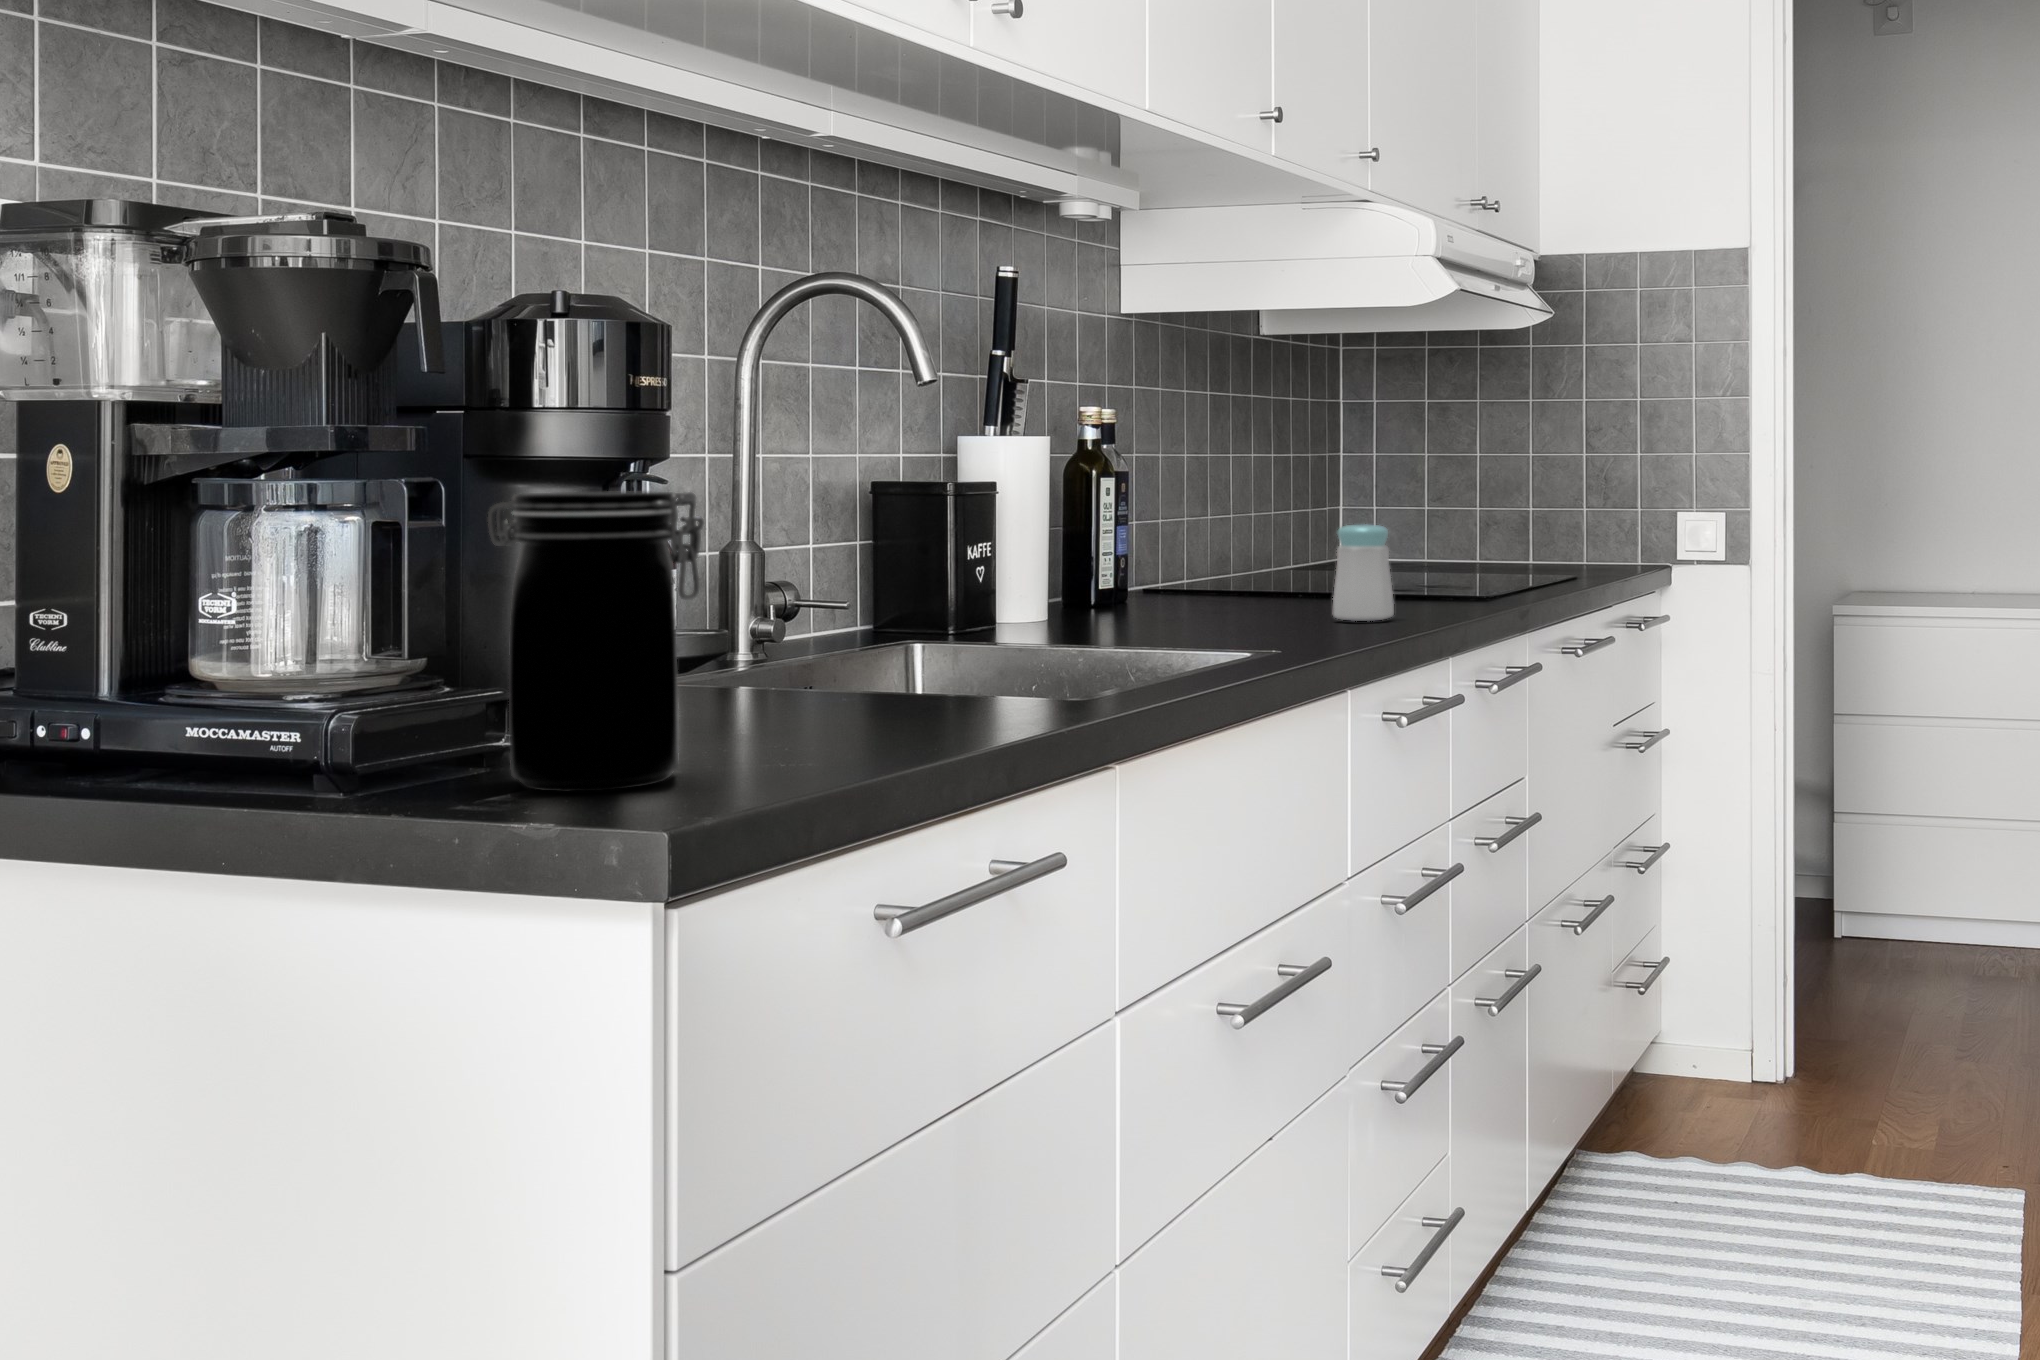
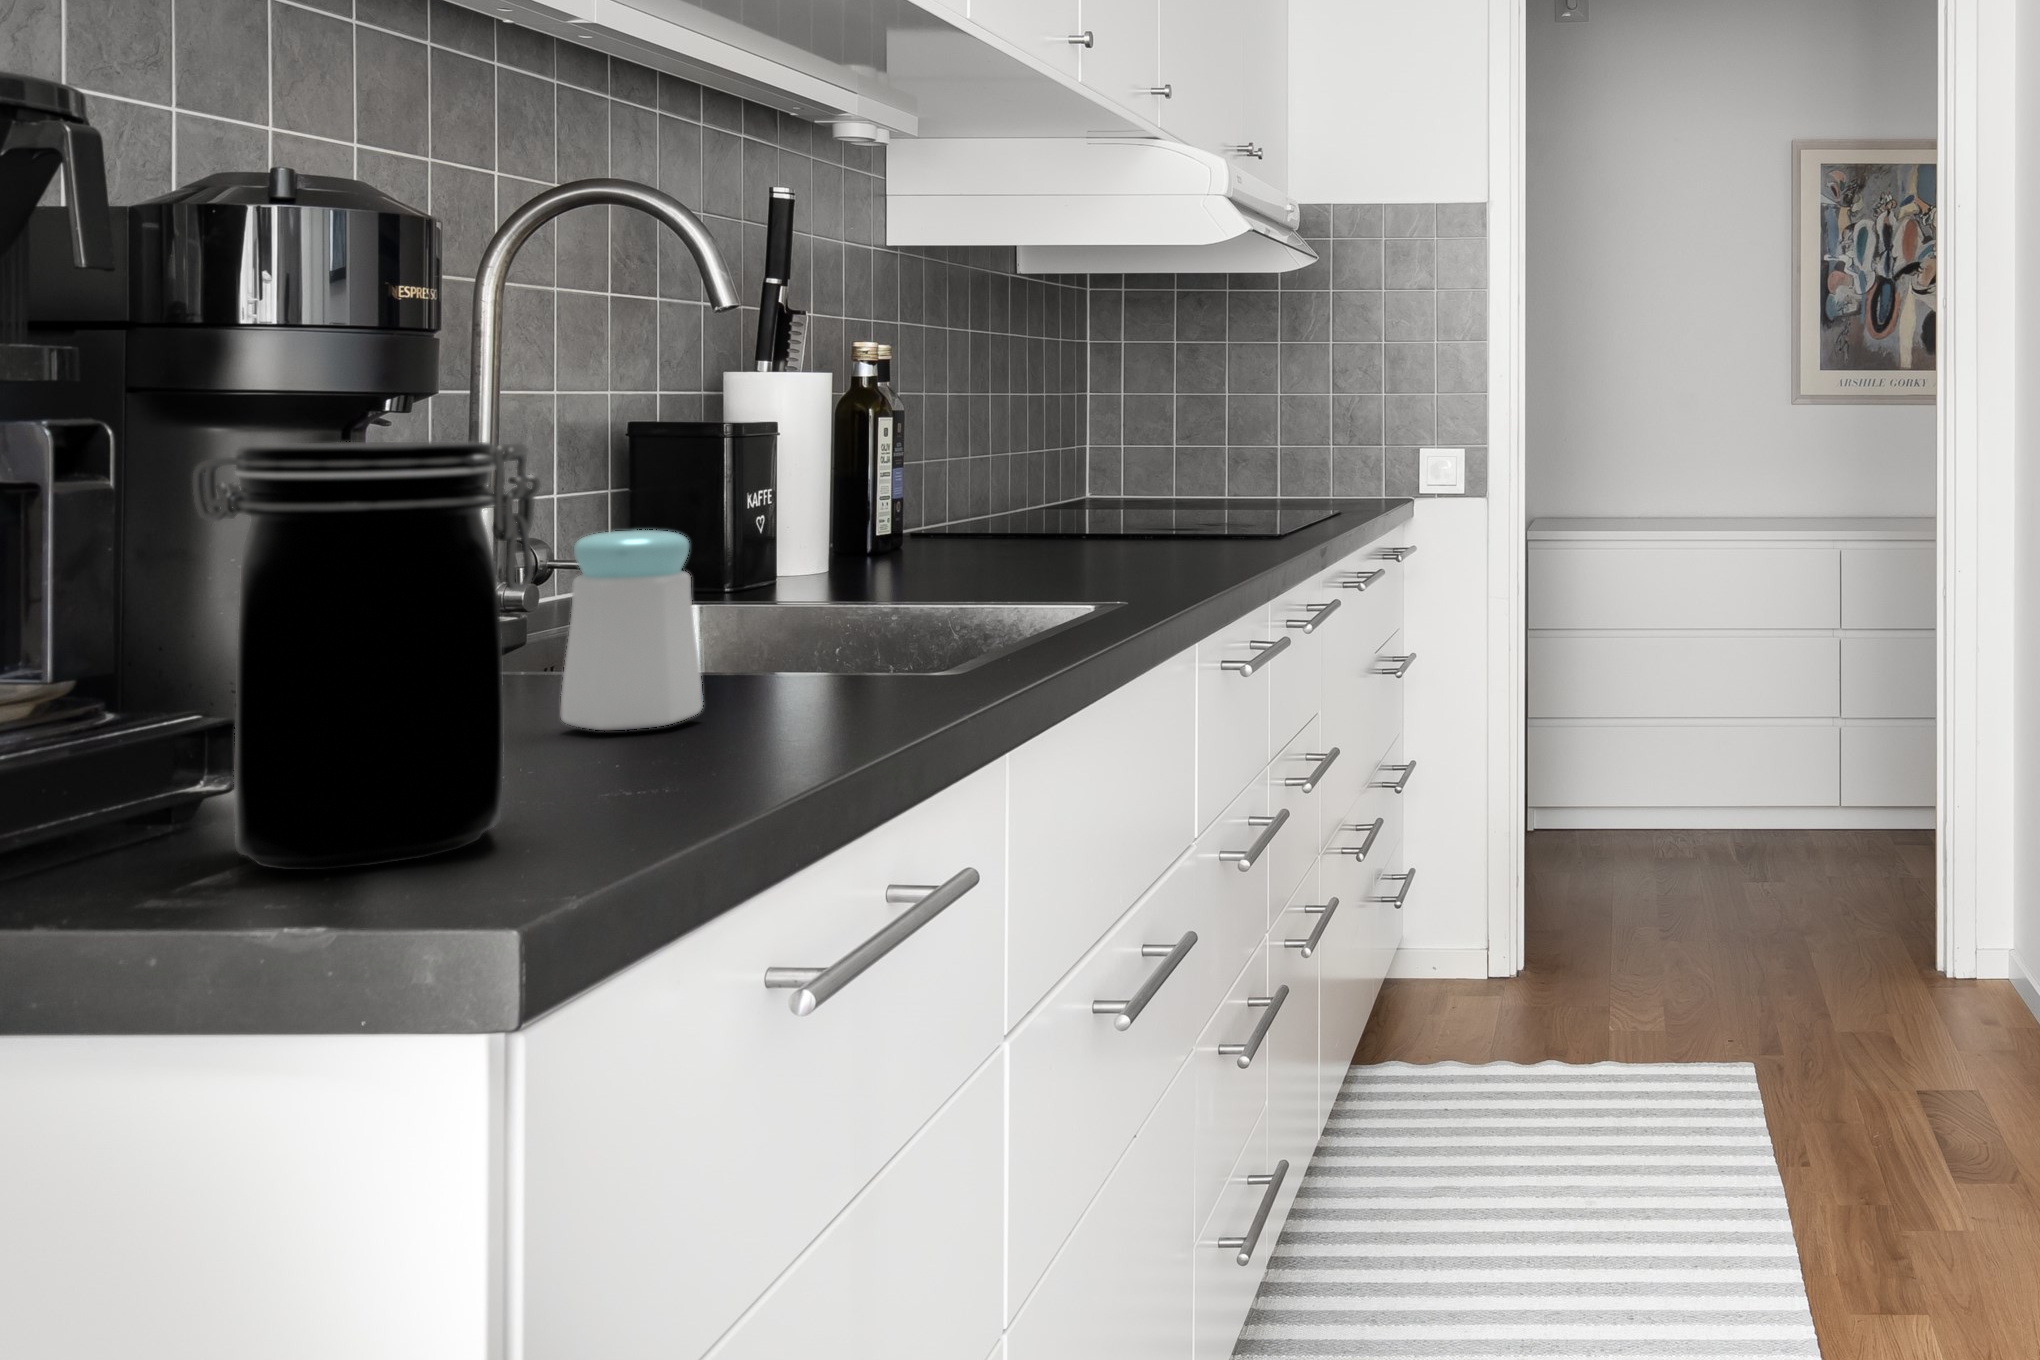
salt shaker: present [1333,524,1394,621] -> present [561,530,703,730]

